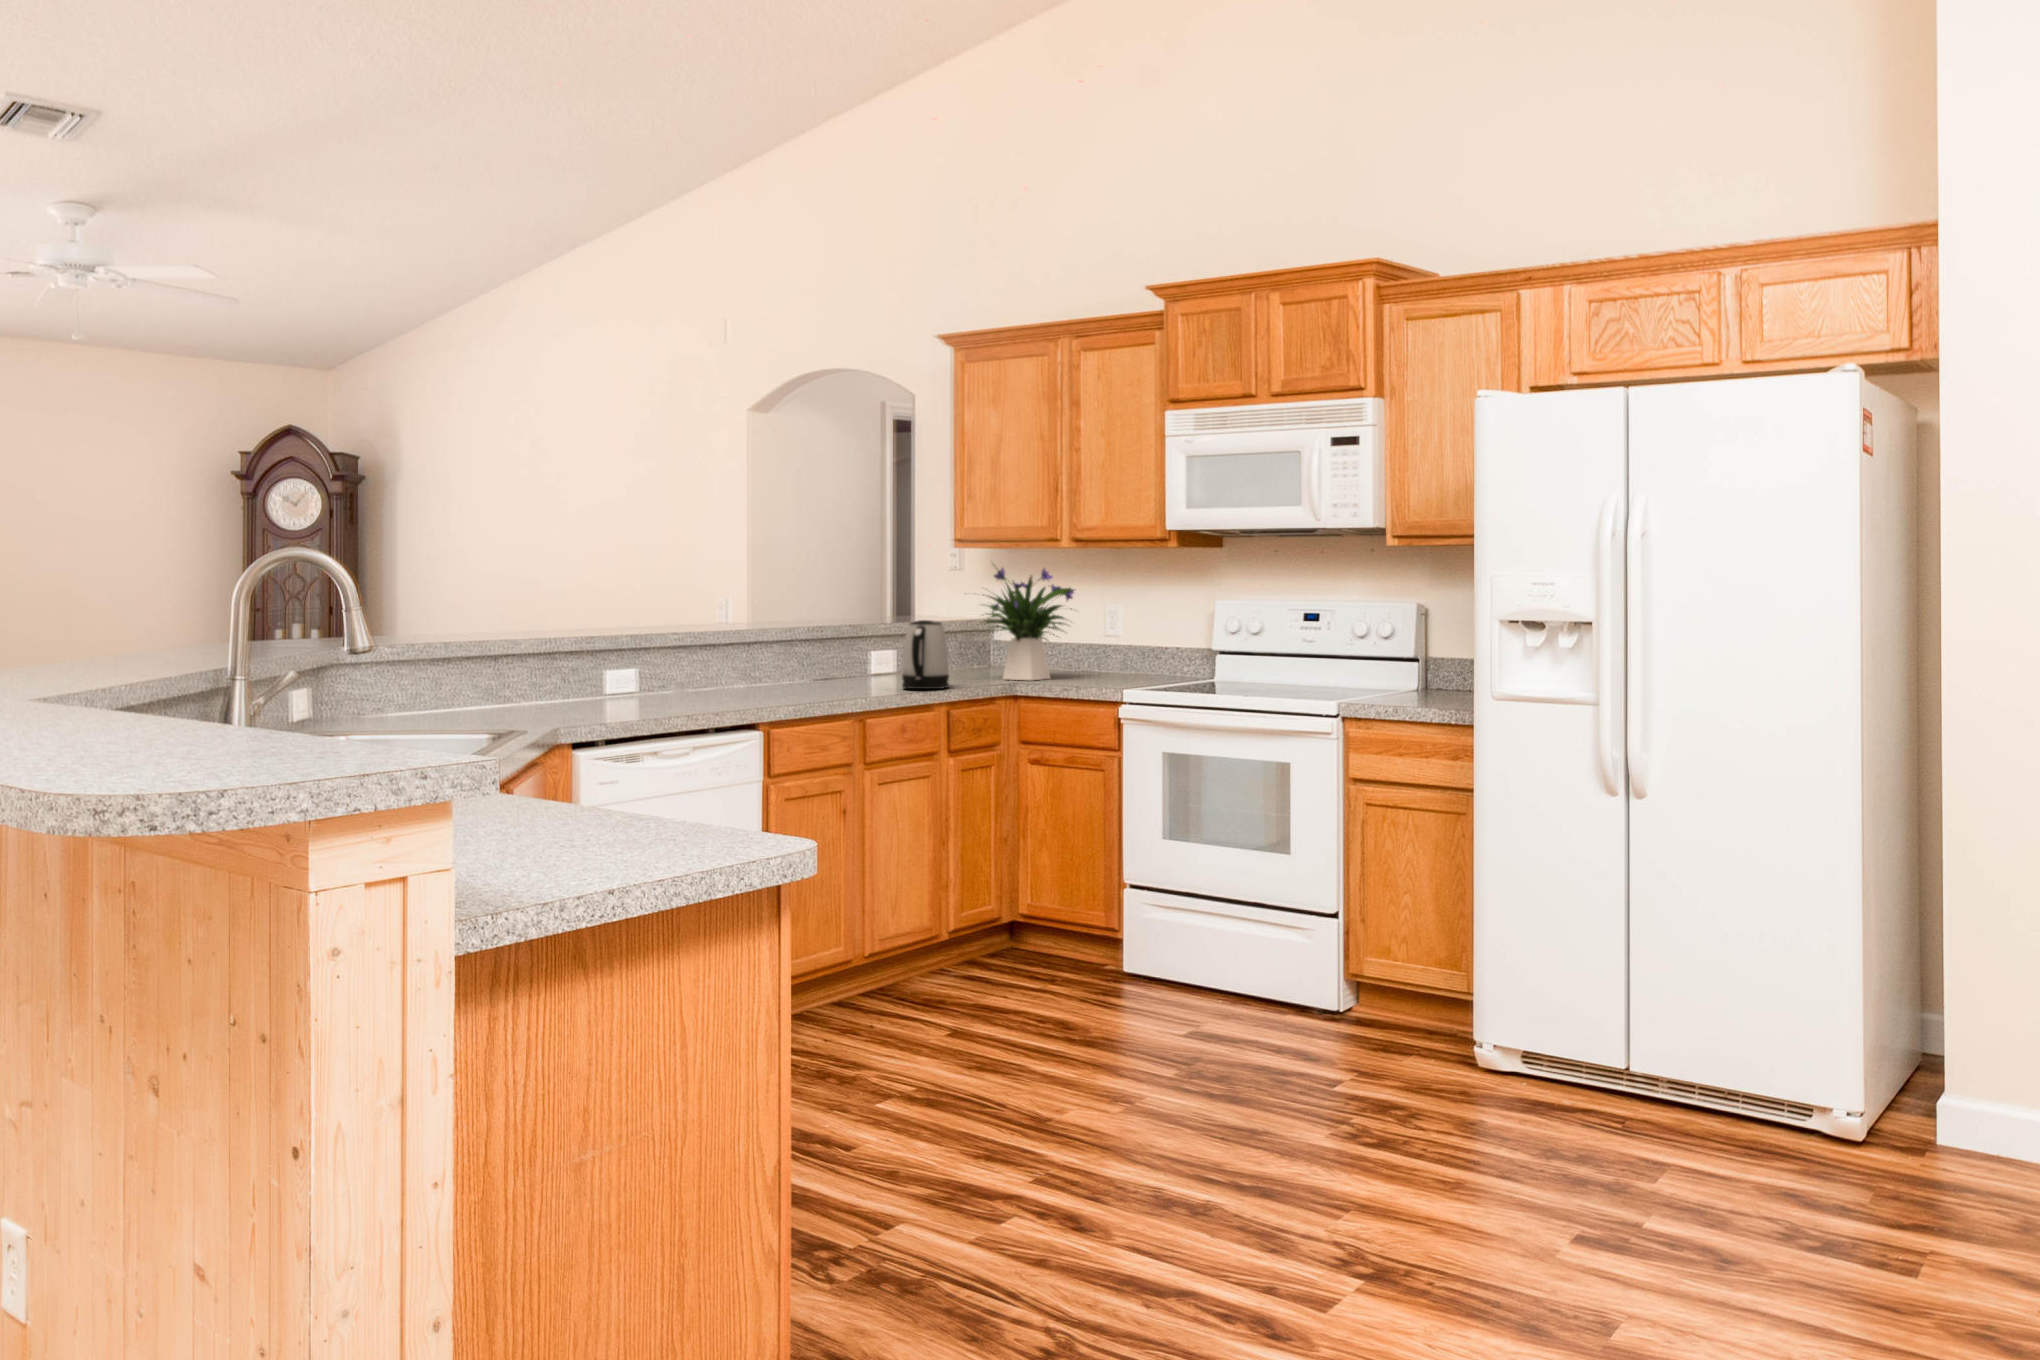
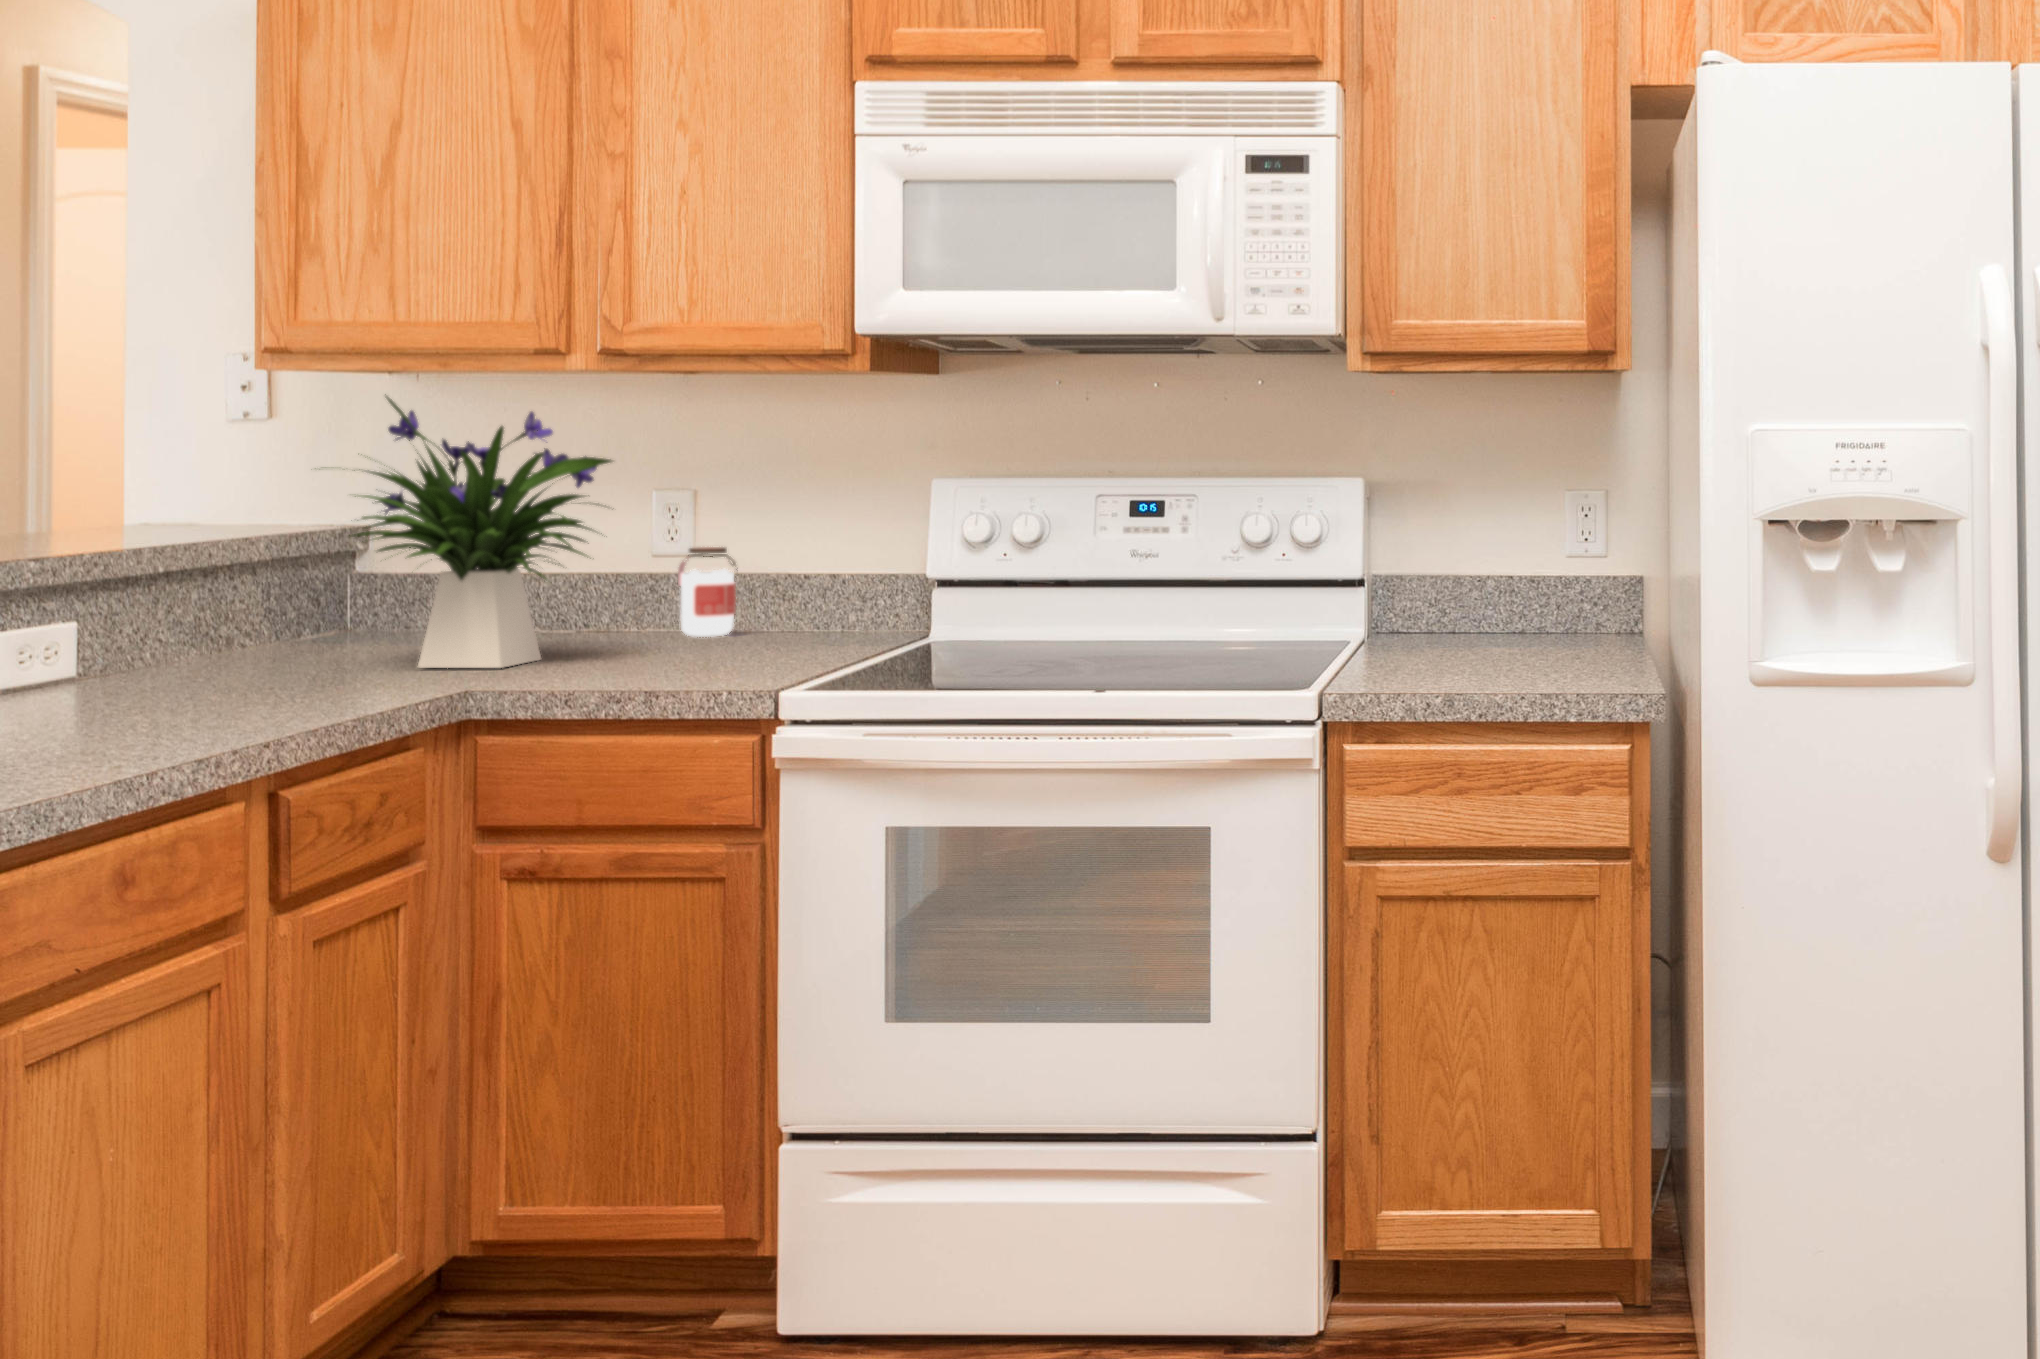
kettle: present [902,620,949,689] -> none [135,532,284,714]
jar: none [1115,630,1140,673] -> present [678,547,738,637]

